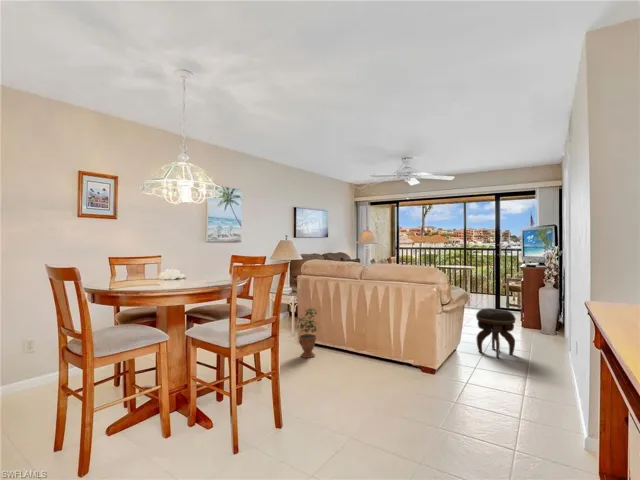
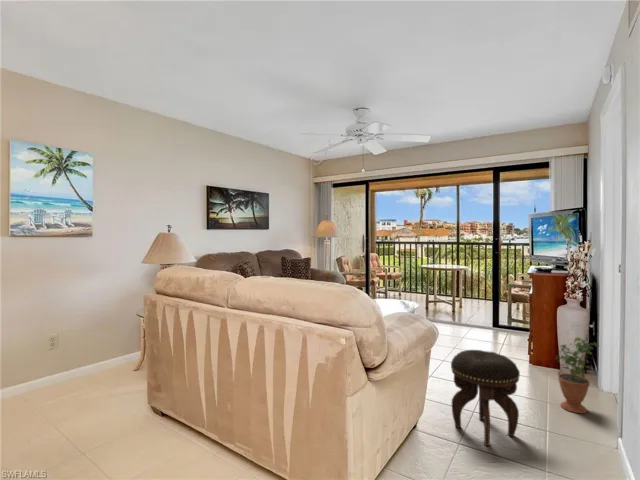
potted plant: present [297,309,317,358] -> present [556,337,598,413]

